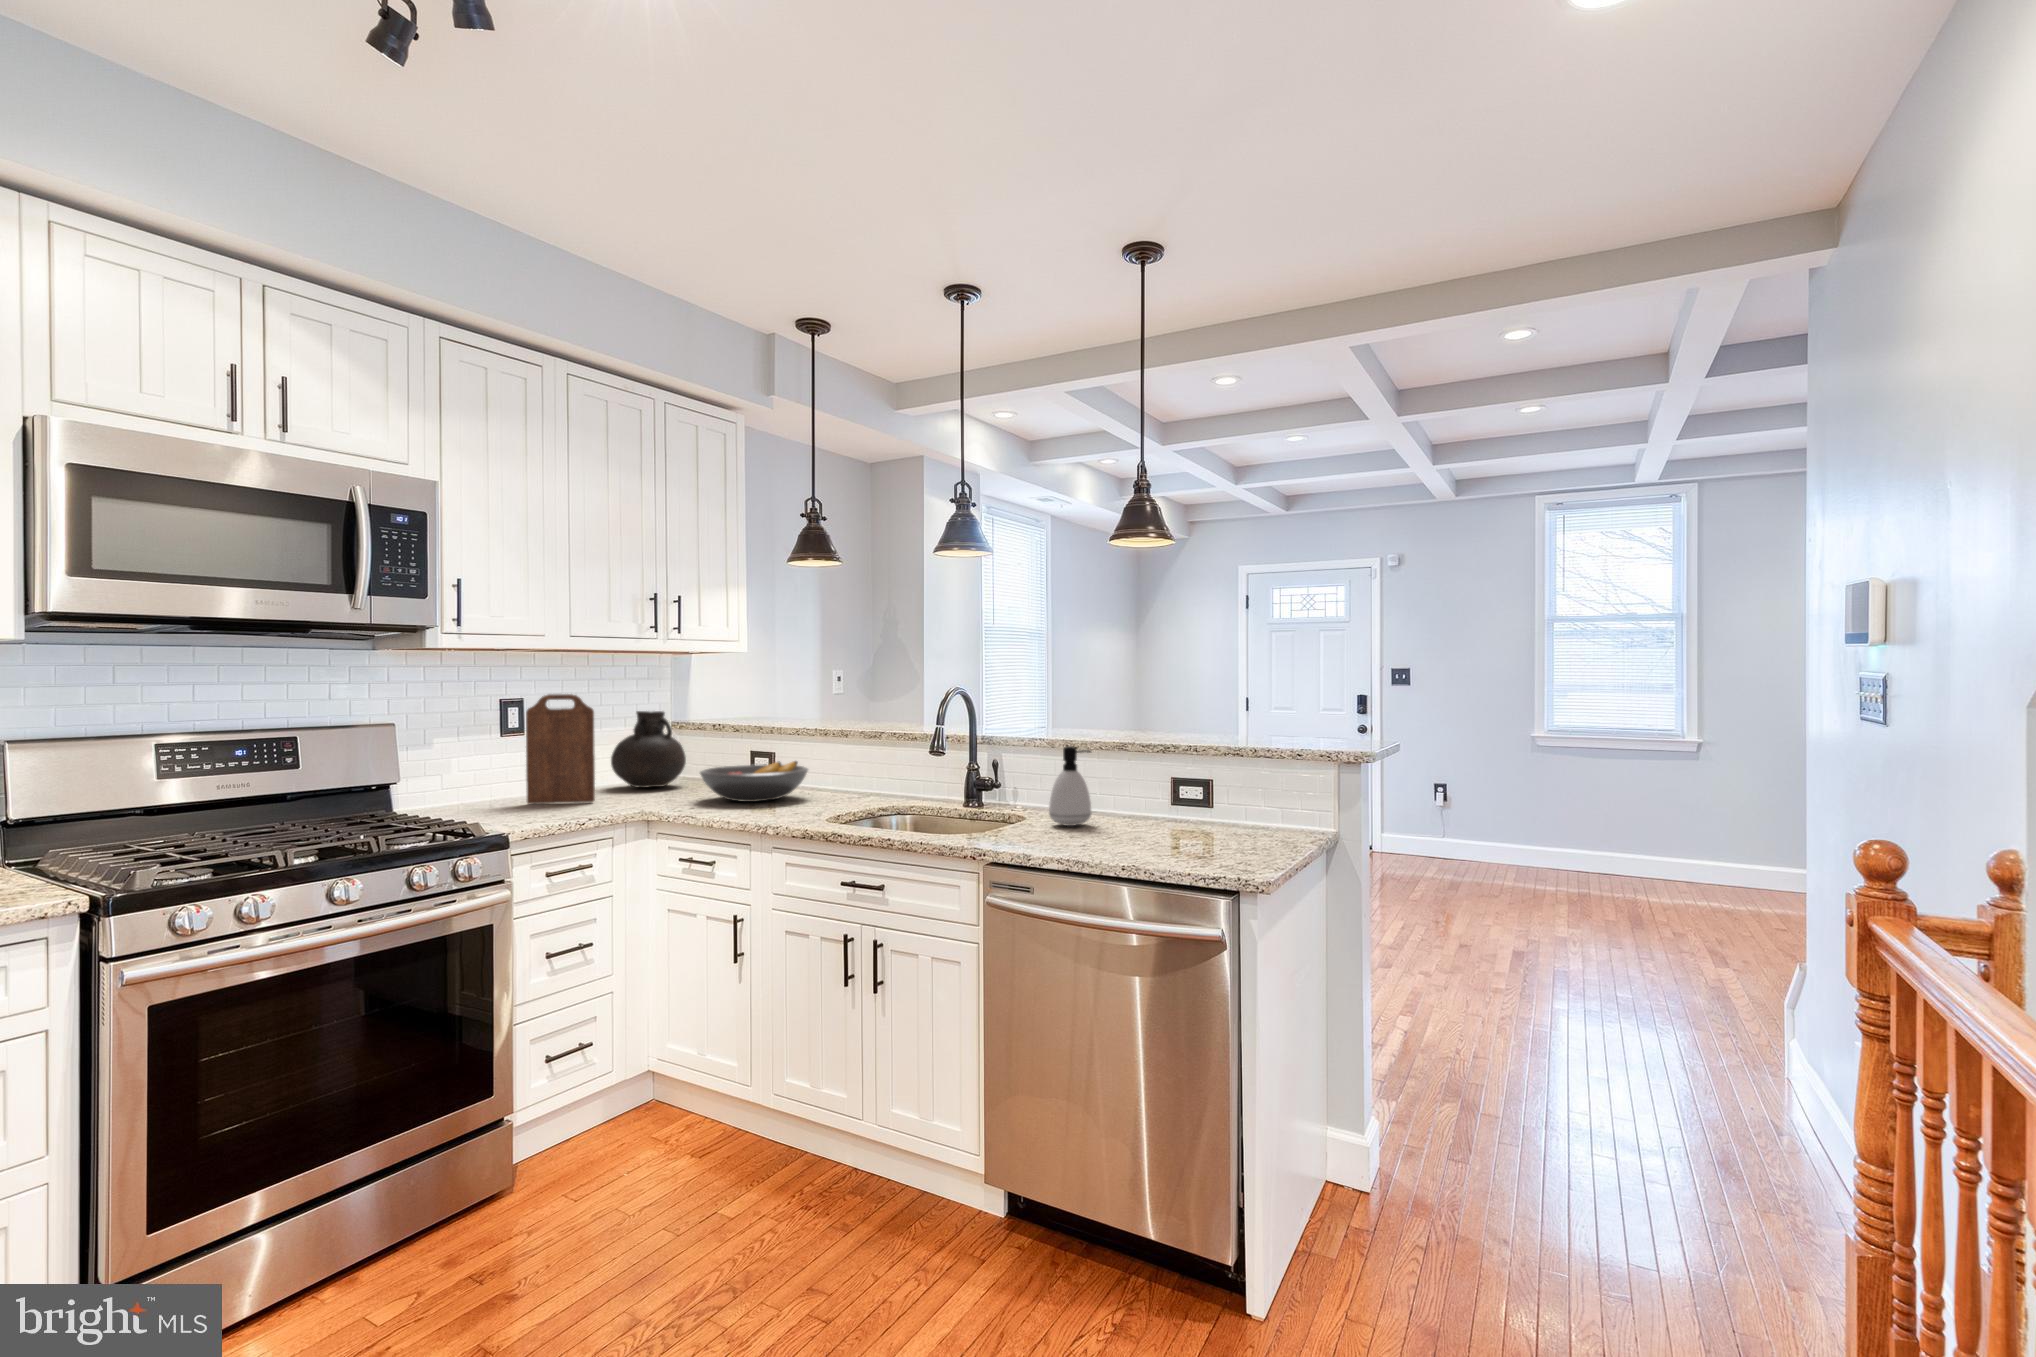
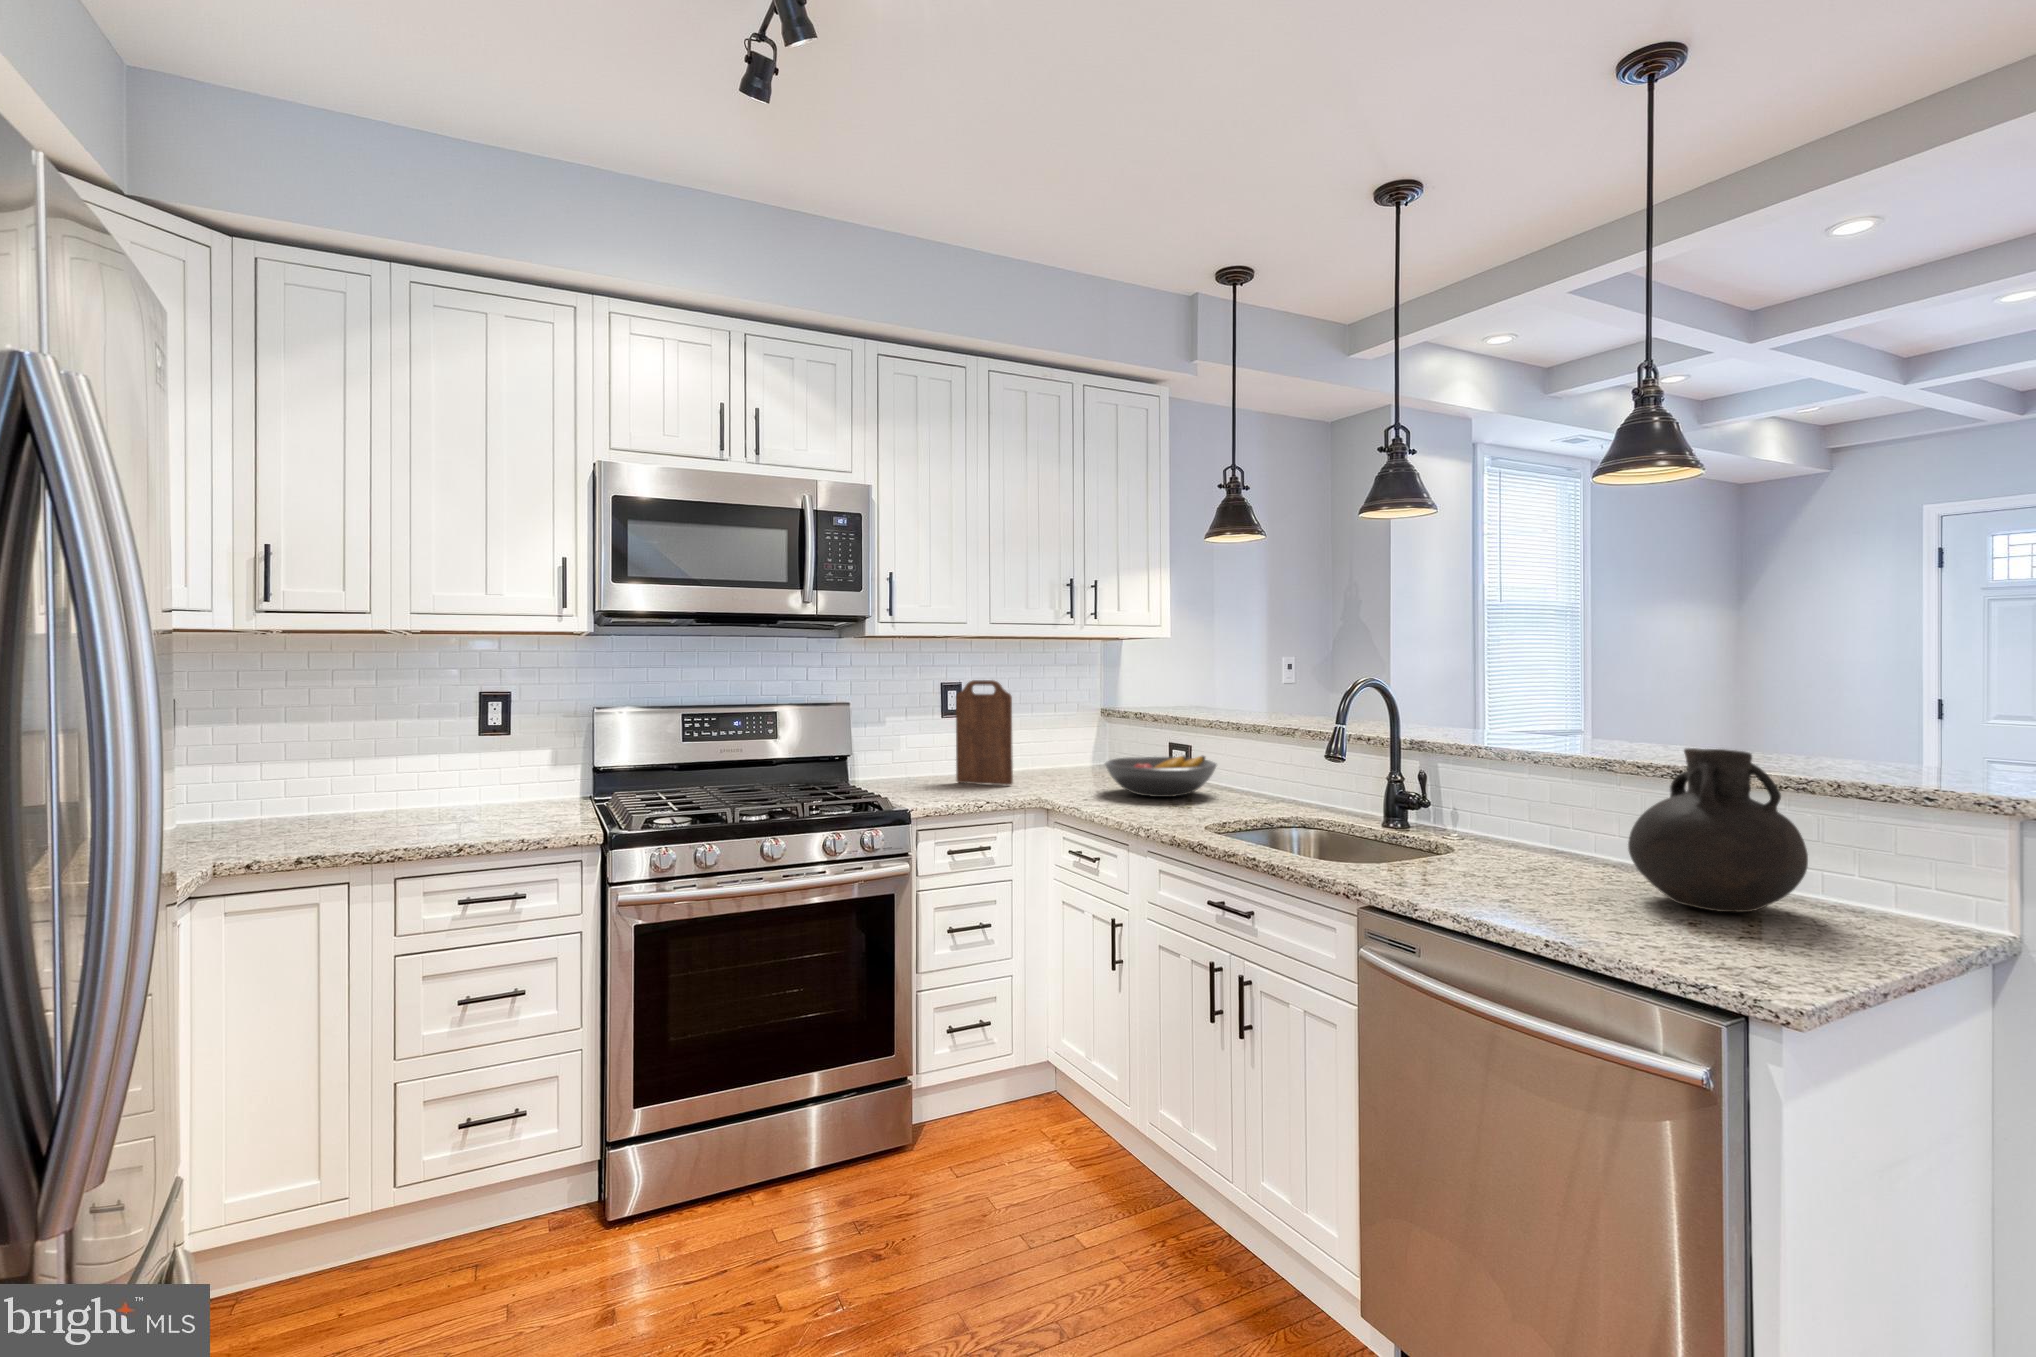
vase: present [611,711,686,788] -> present [1628,748,1808,912]
soap dispenser: present [1049,746,1091,826] -> none [1482,761,1545,867]

